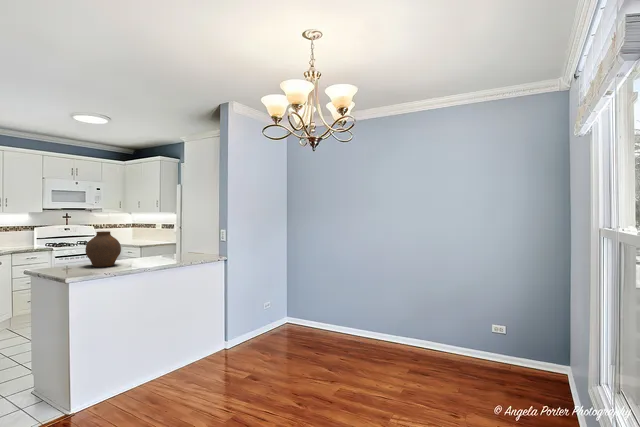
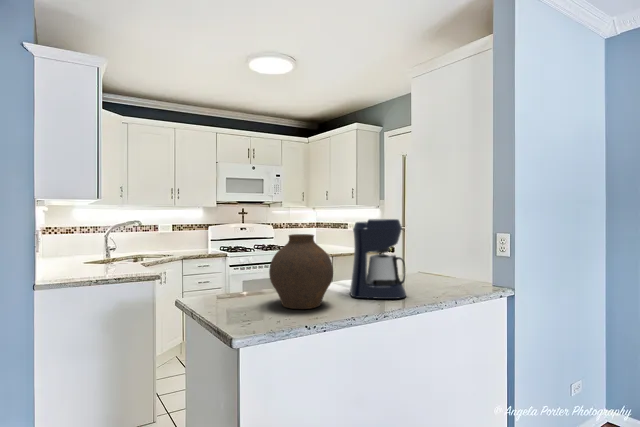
coffee maker: none [133,223,164,262] -> present [350,219,406,299]

